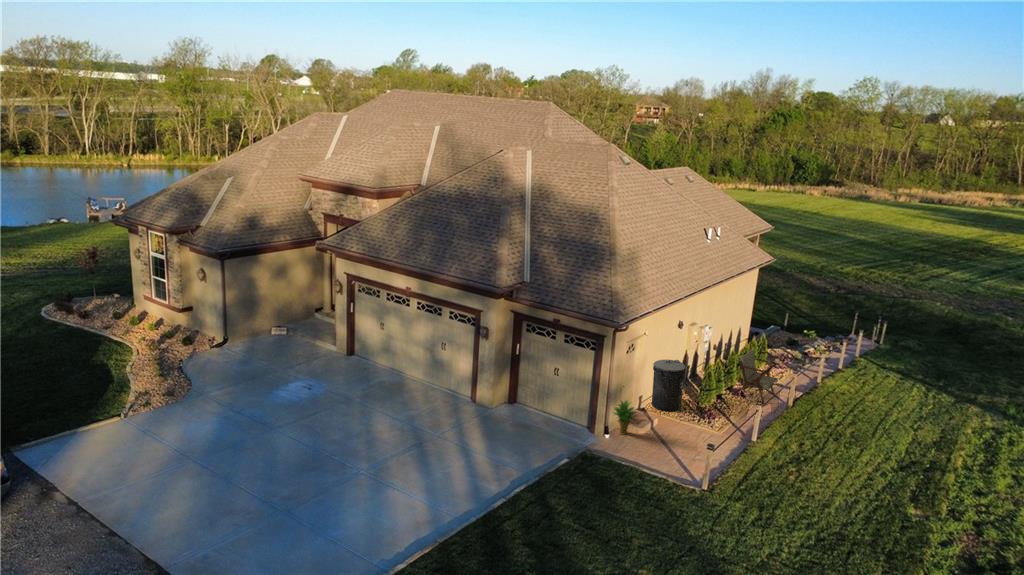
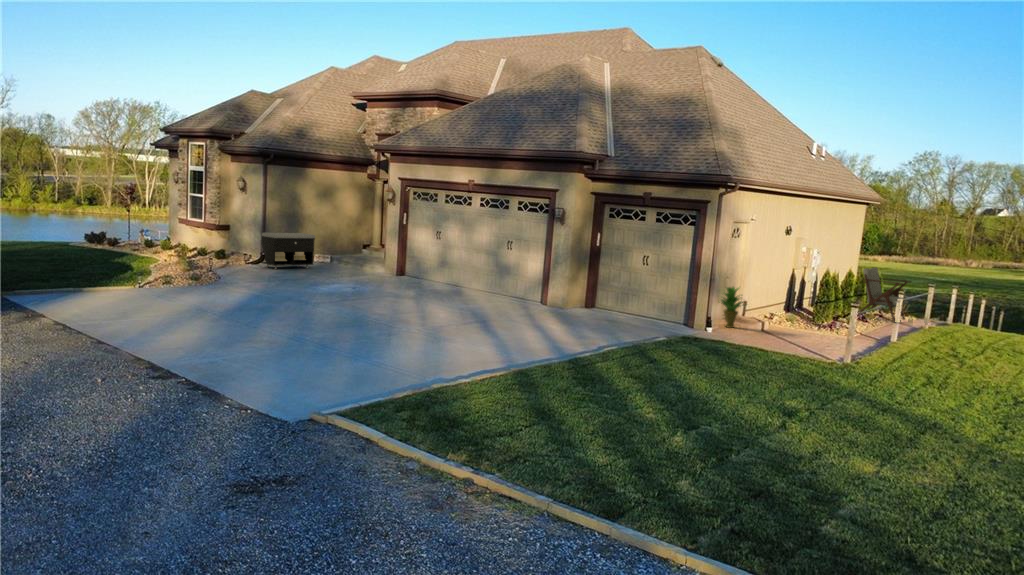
storage bench: none [224,313,273,353] -> present [261,233,315,269]
trash can: present [652,360,685,412] -> none [757,262,800,321]

